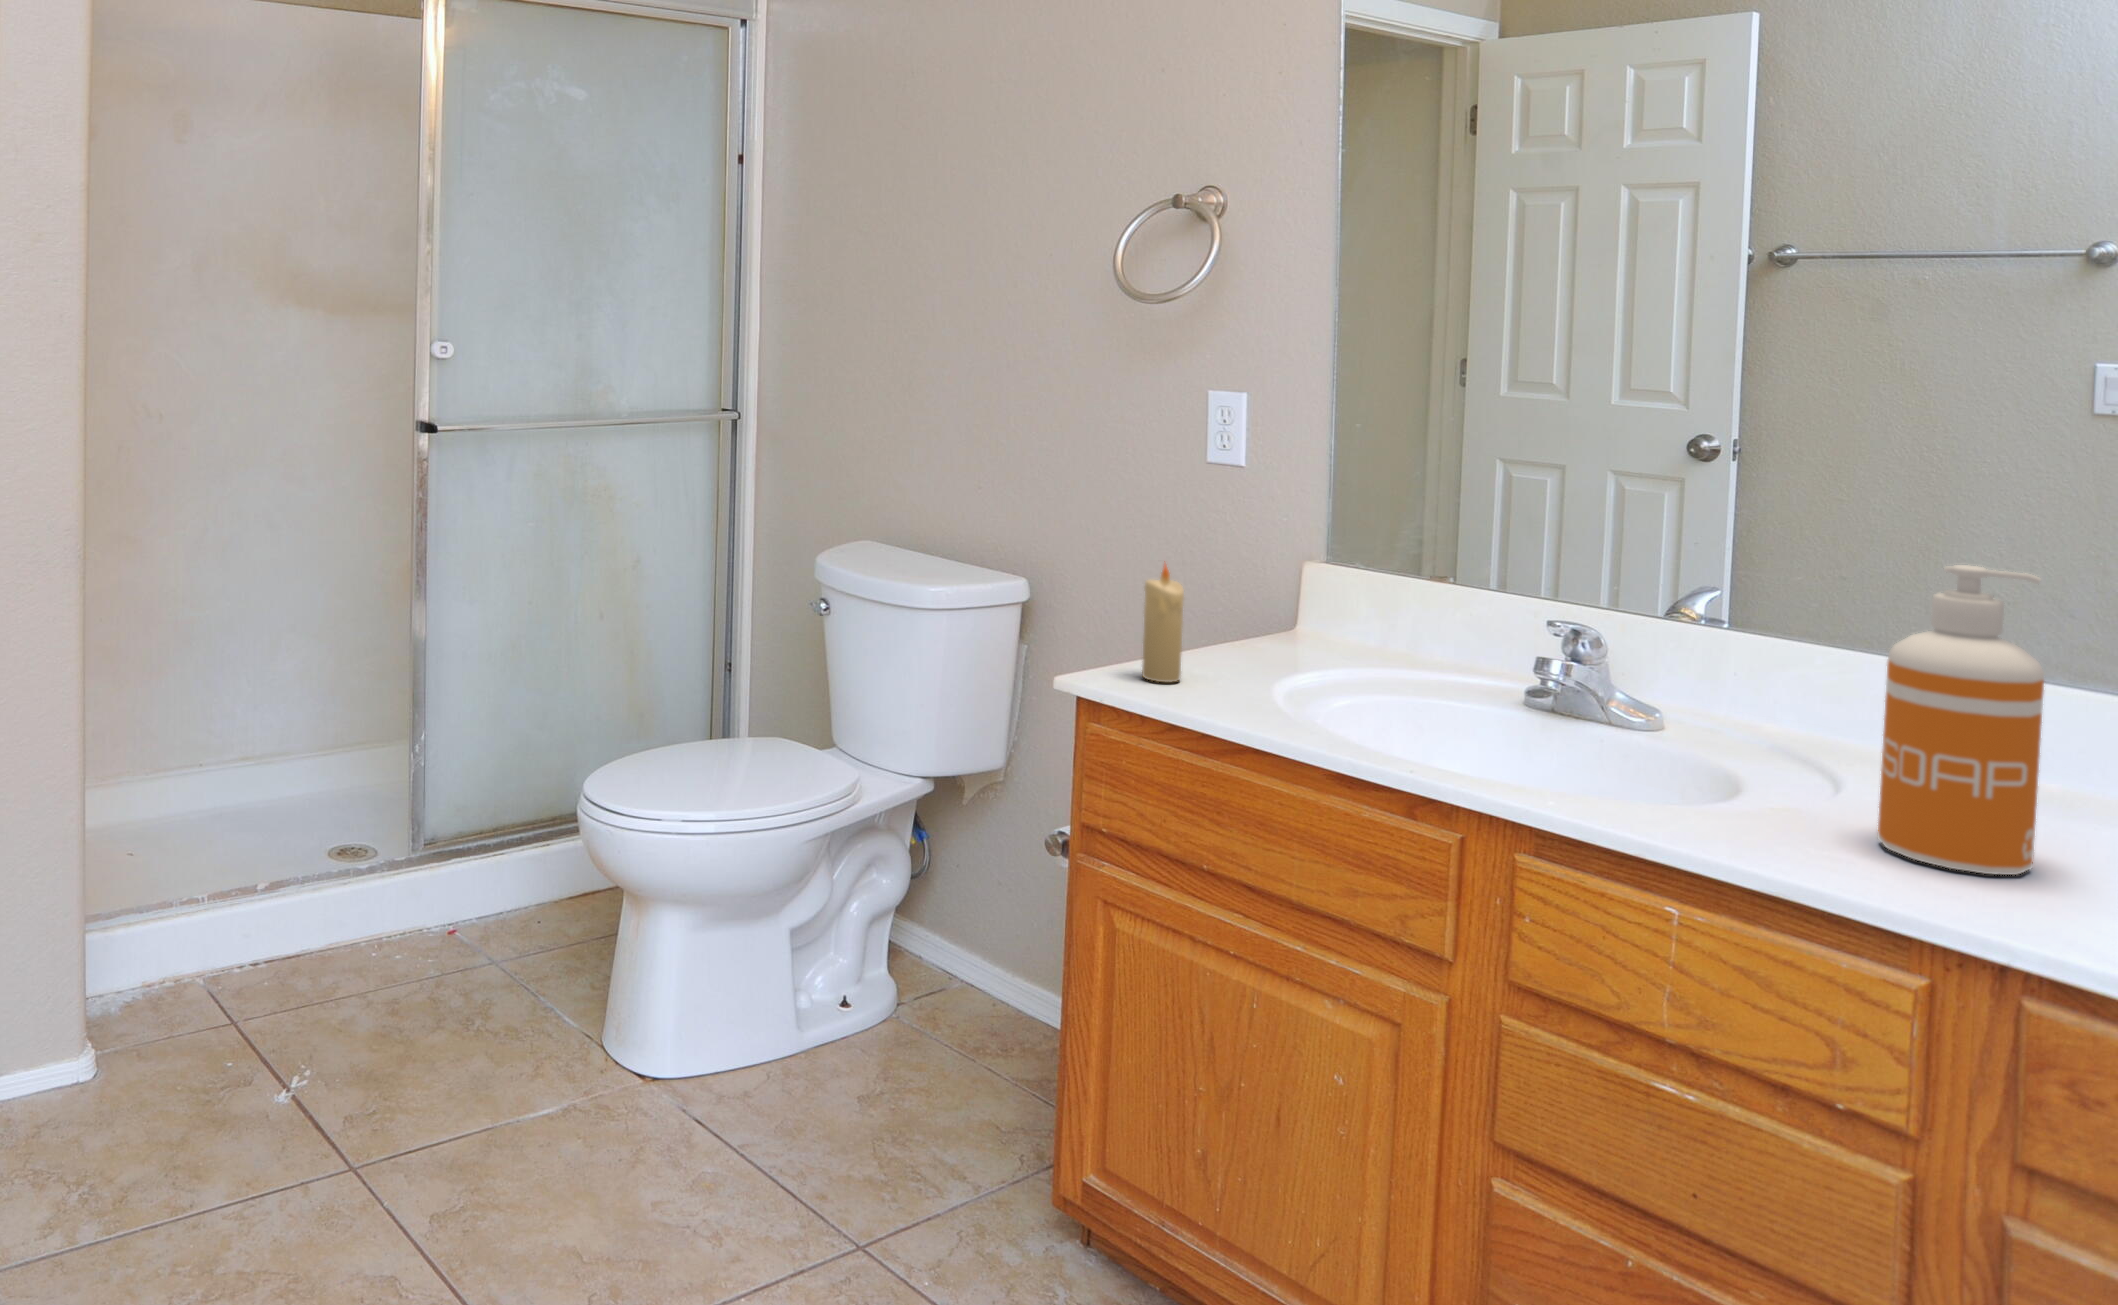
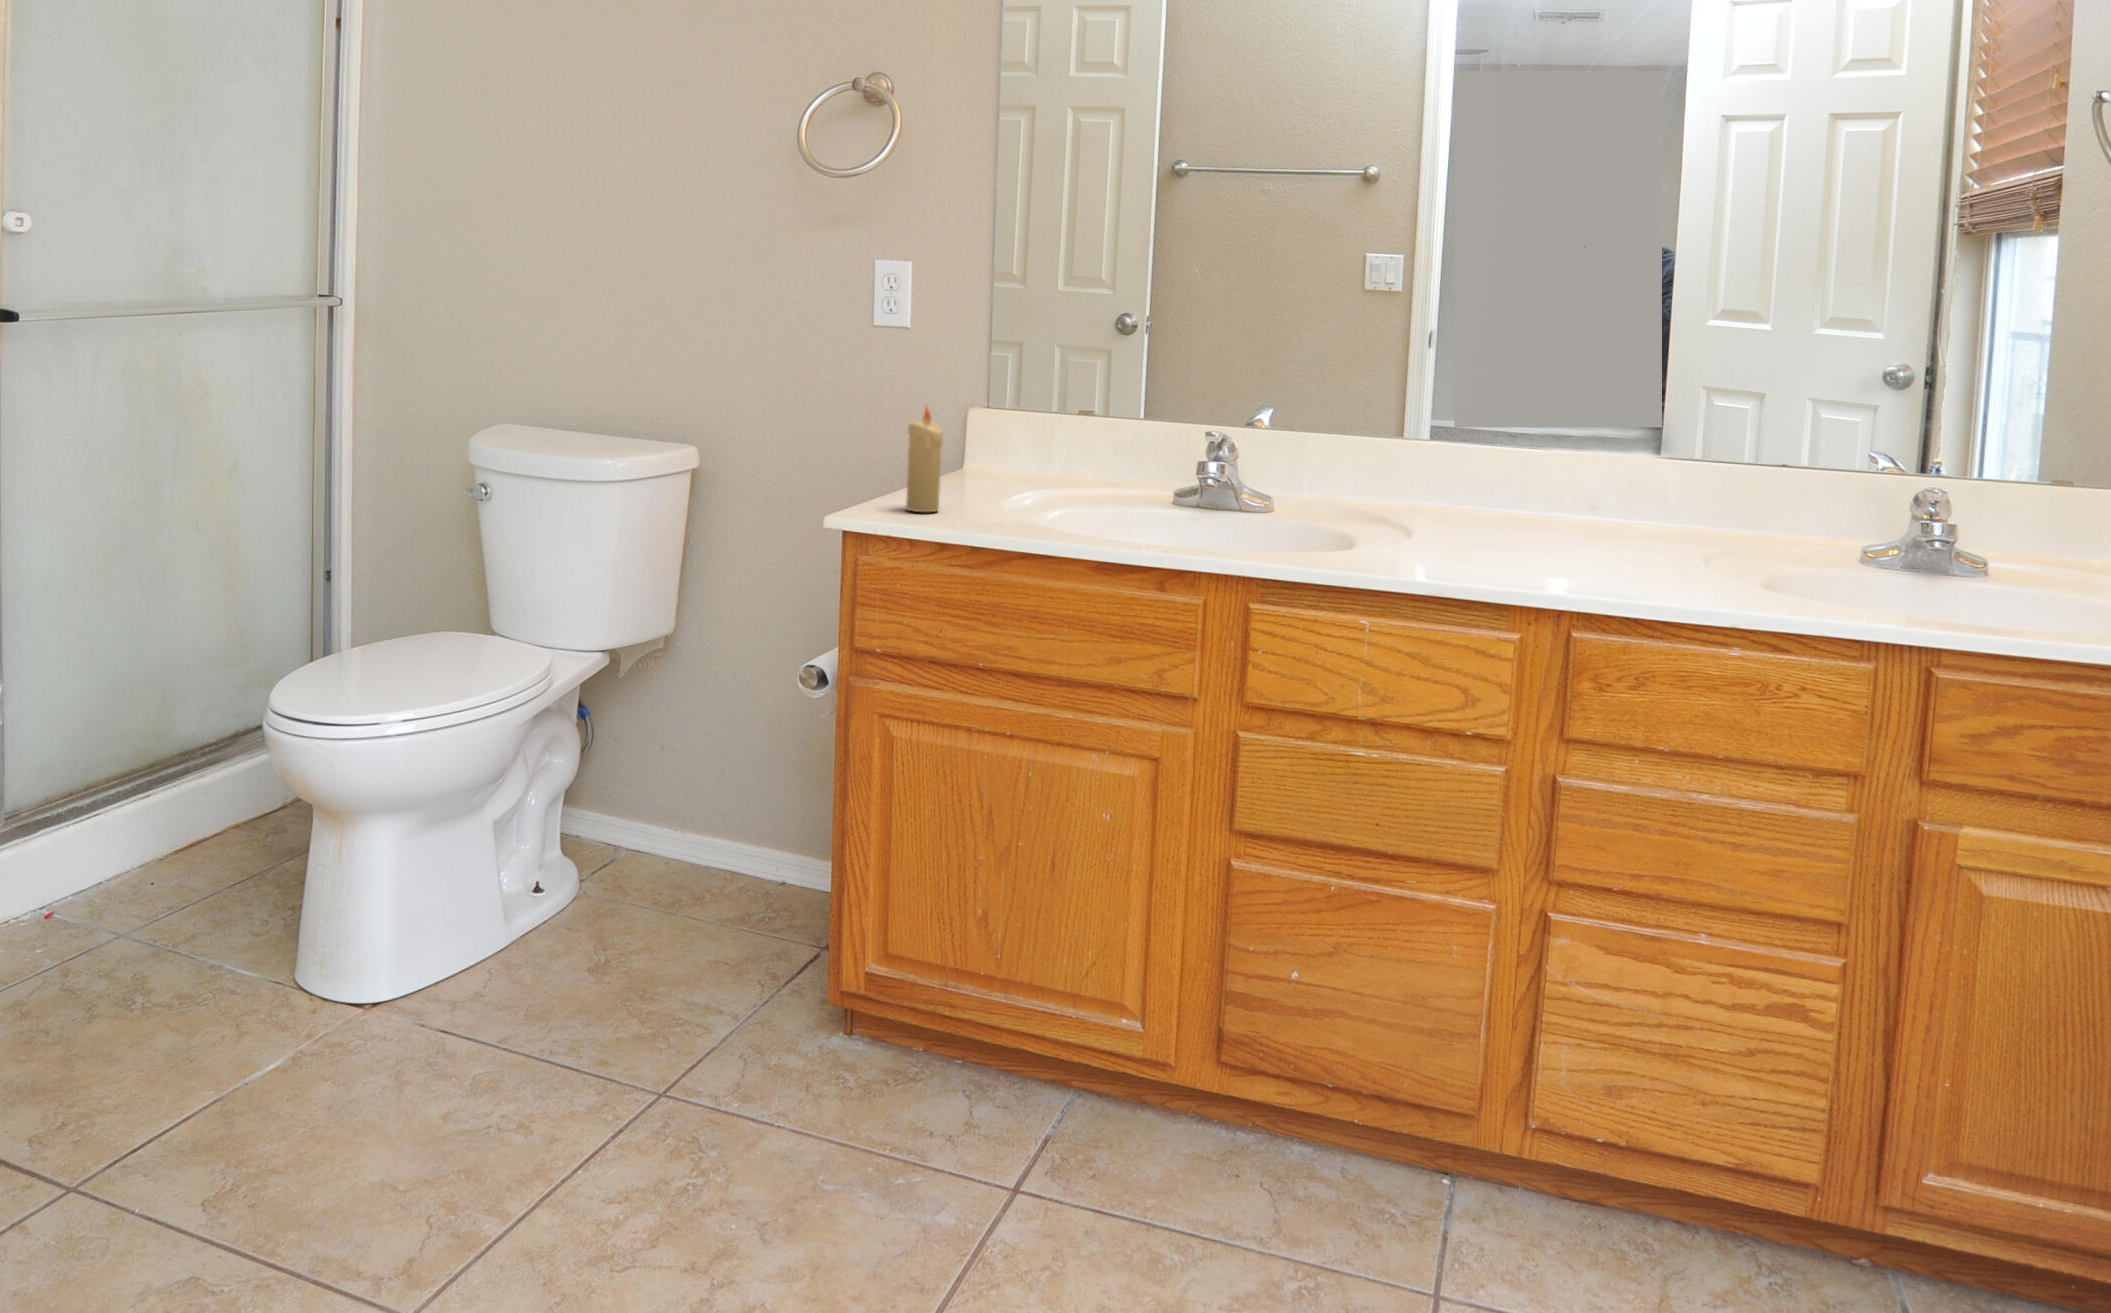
soap dispenser: present [1878,565,2044,875] -> none [1464,362,1557,568]

